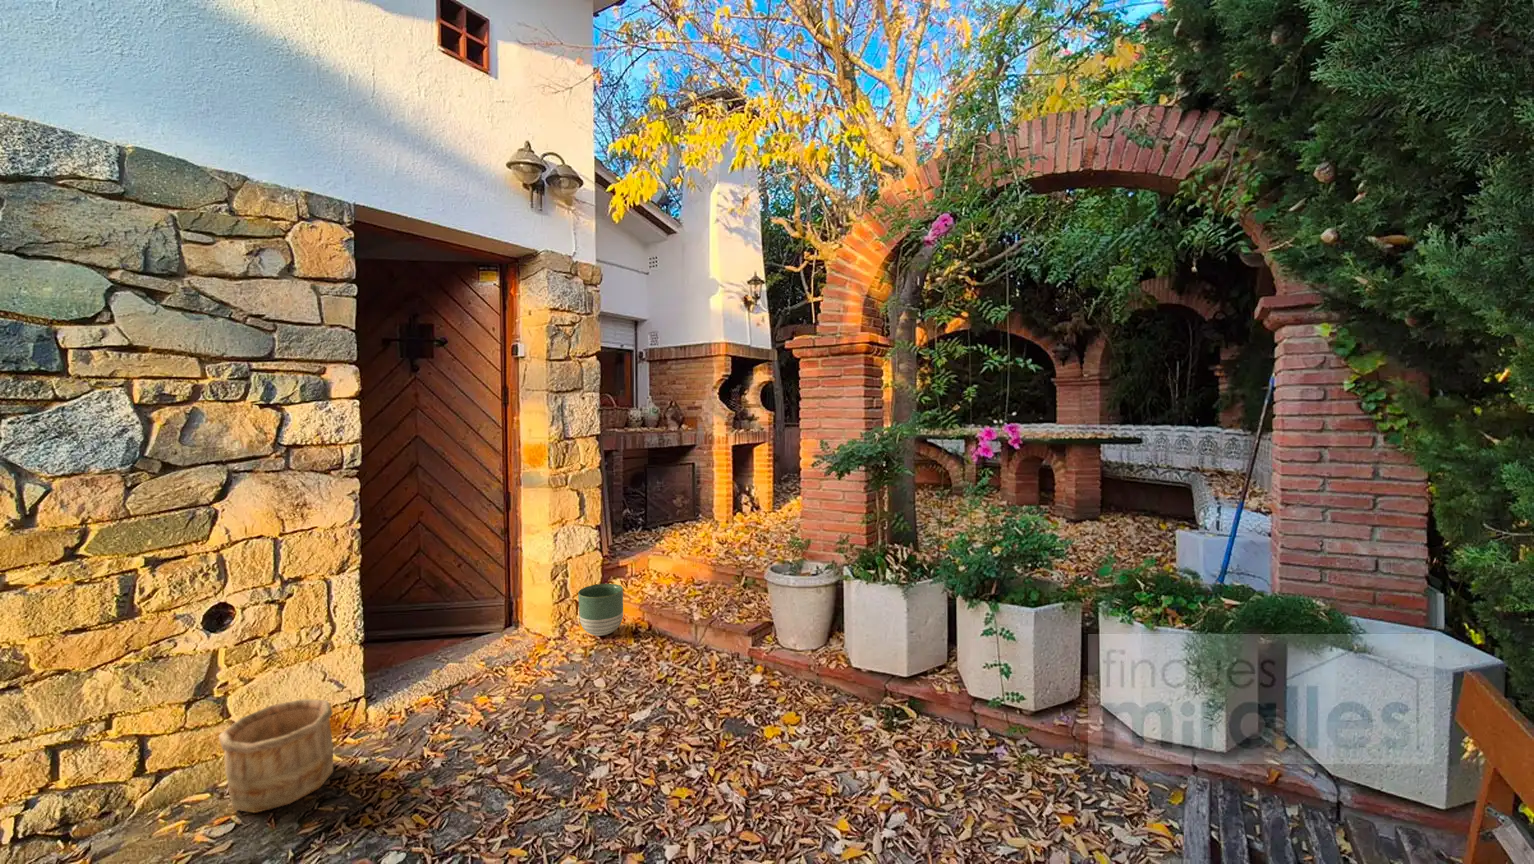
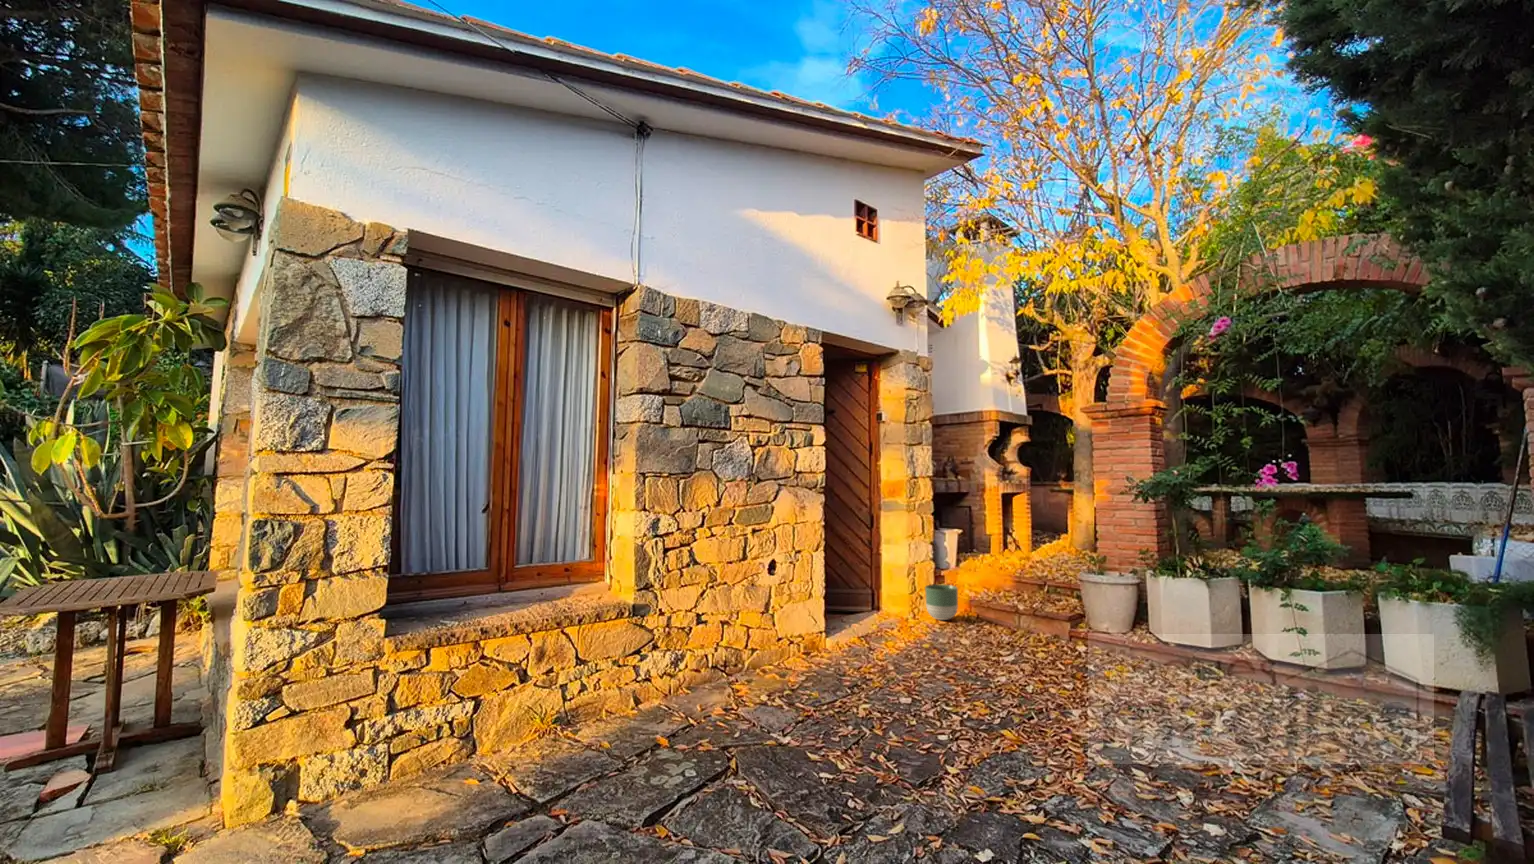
wooden bucket: present [219,699,333,813] -> none [780,620,831,673]

